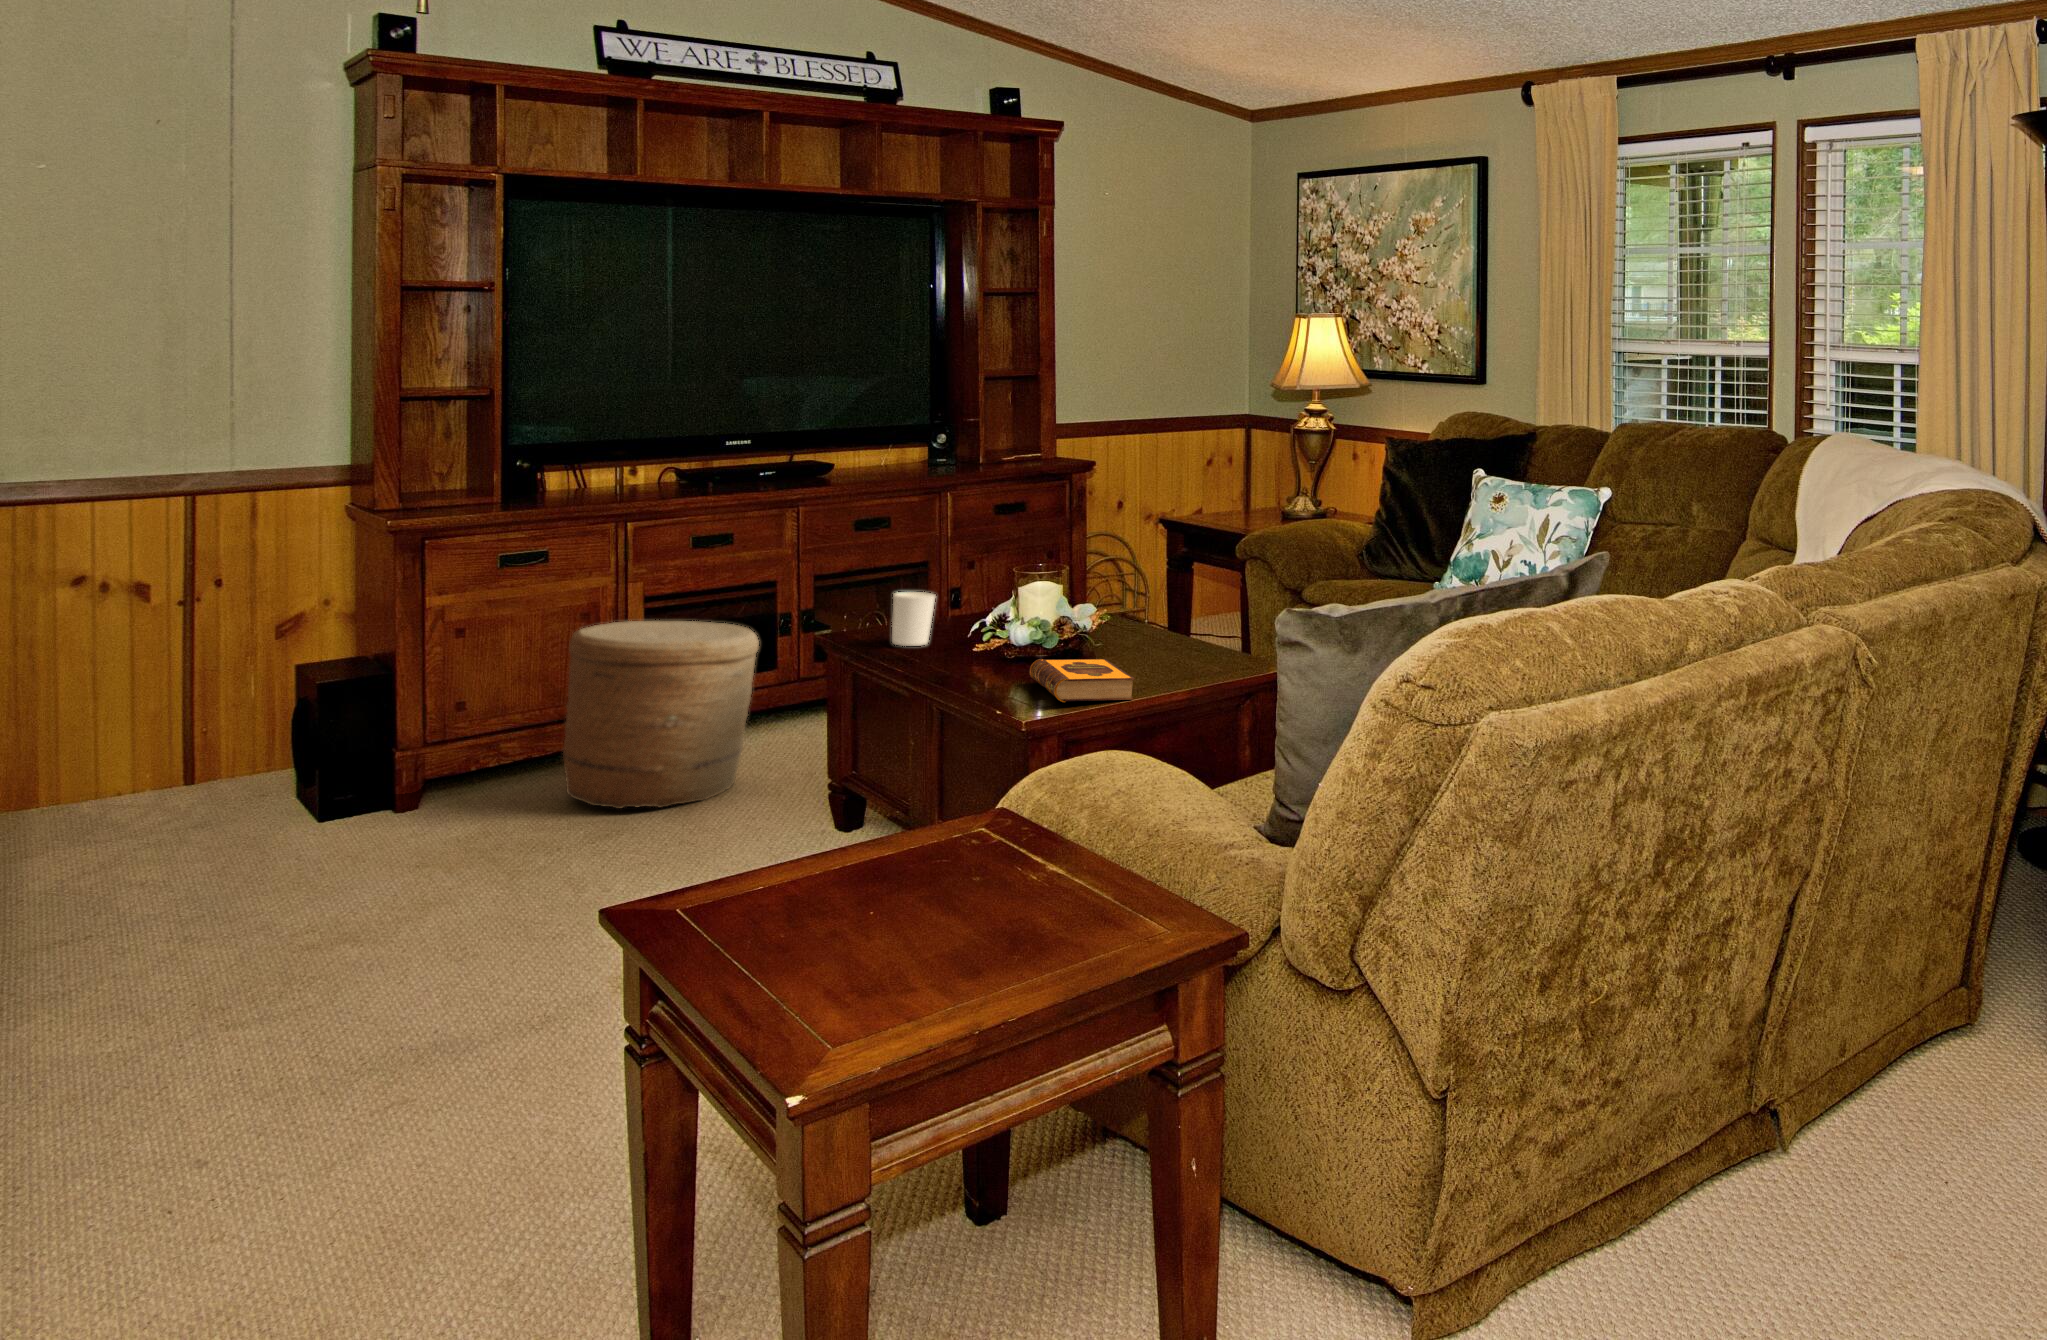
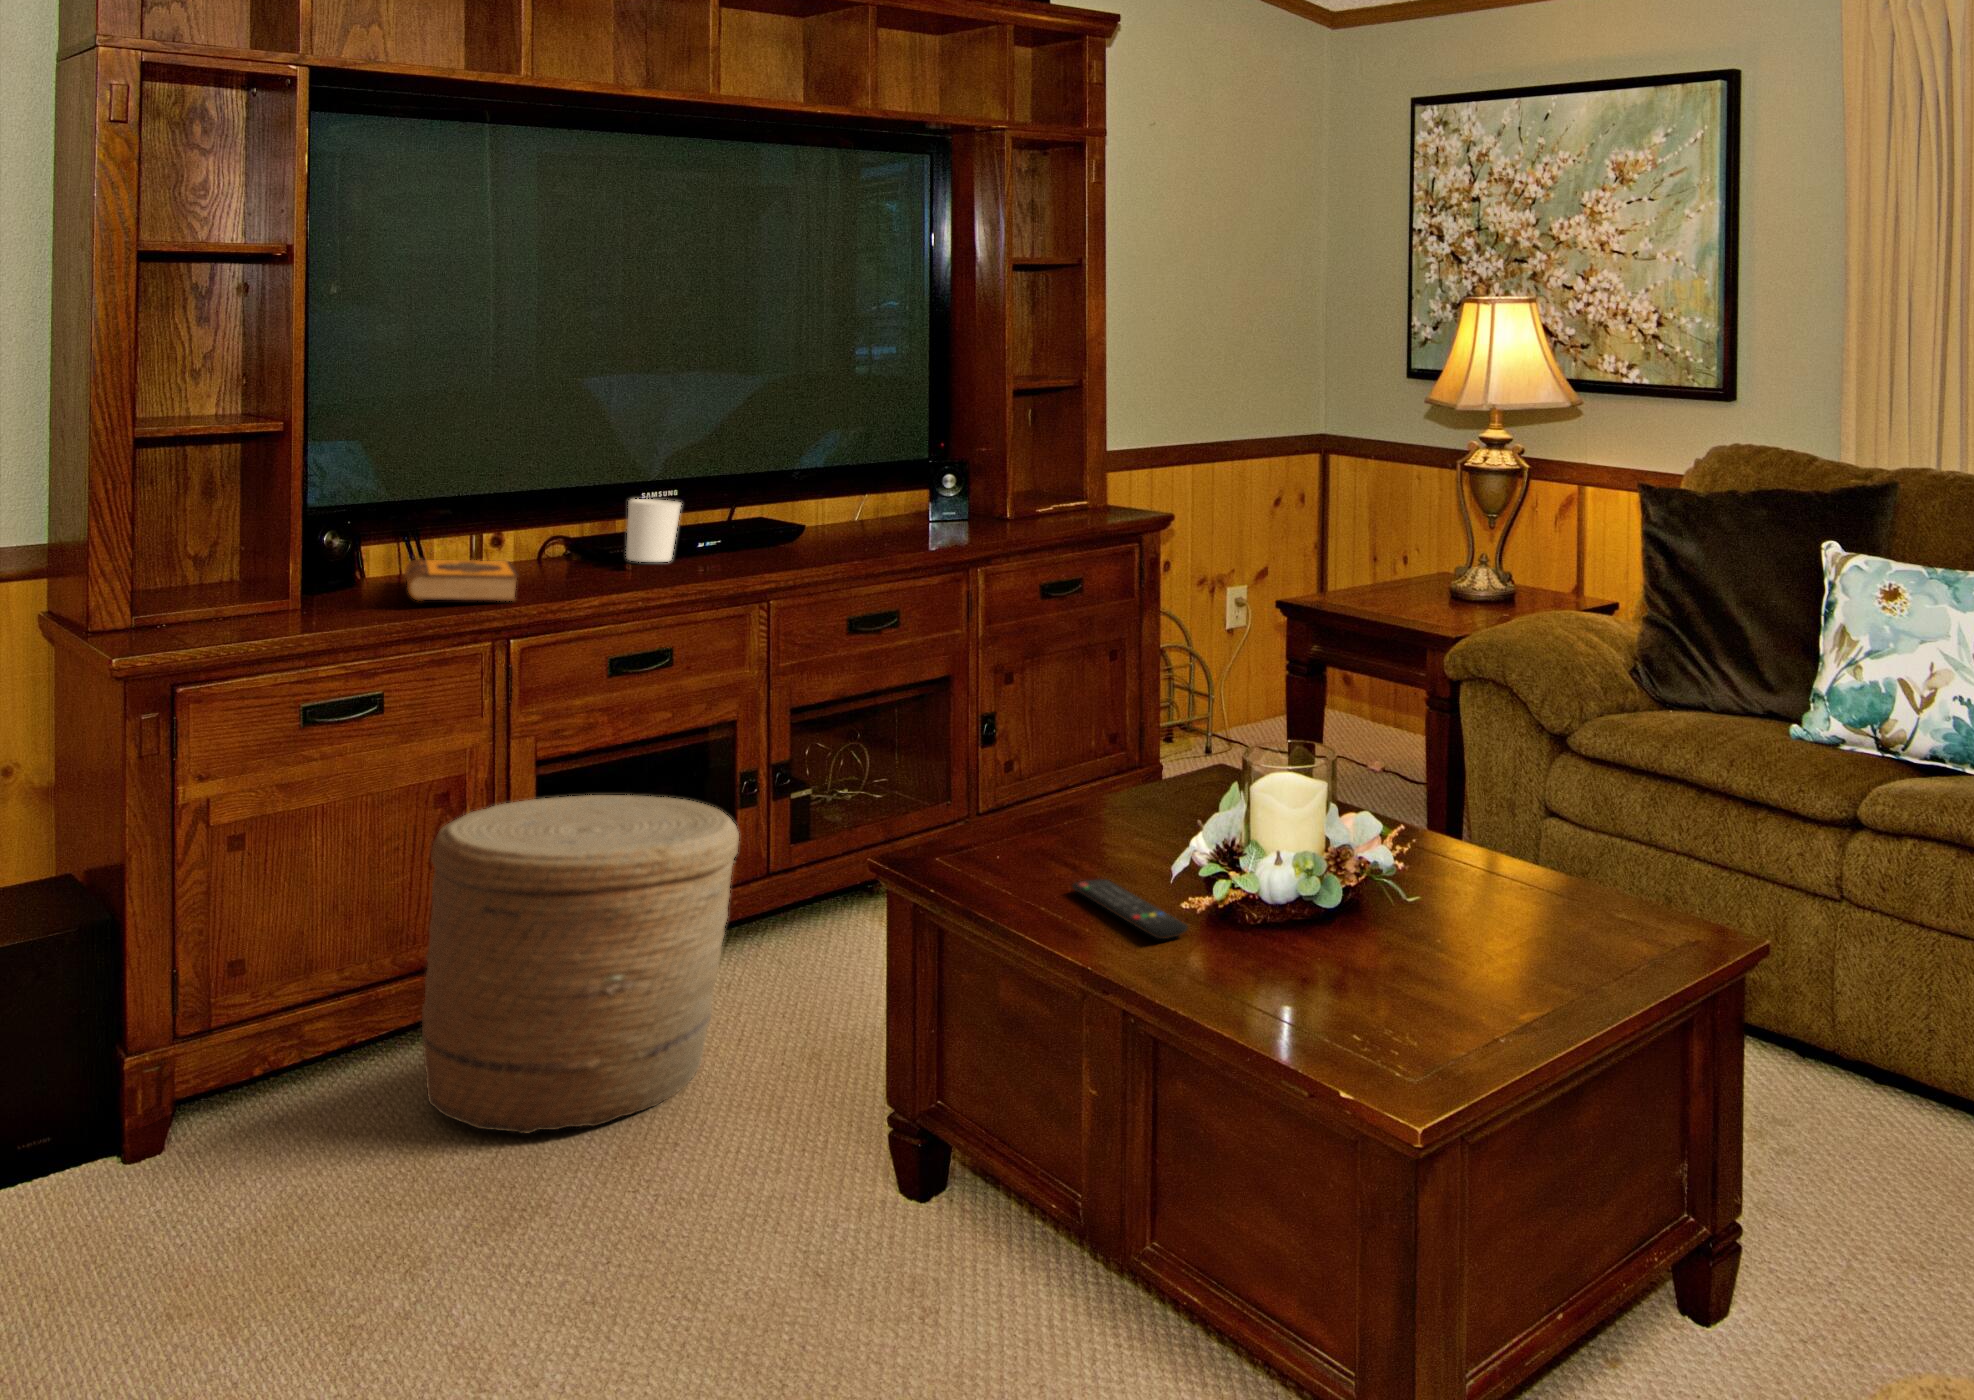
candle holder: present [892,592,935,646] -> present [626,499,681,562]
remote control: none [911,648,961,672] -> present [1073,879,1188,939]
hardback book: present [1030,659,1135,702] -> present [405,559,518,601]

